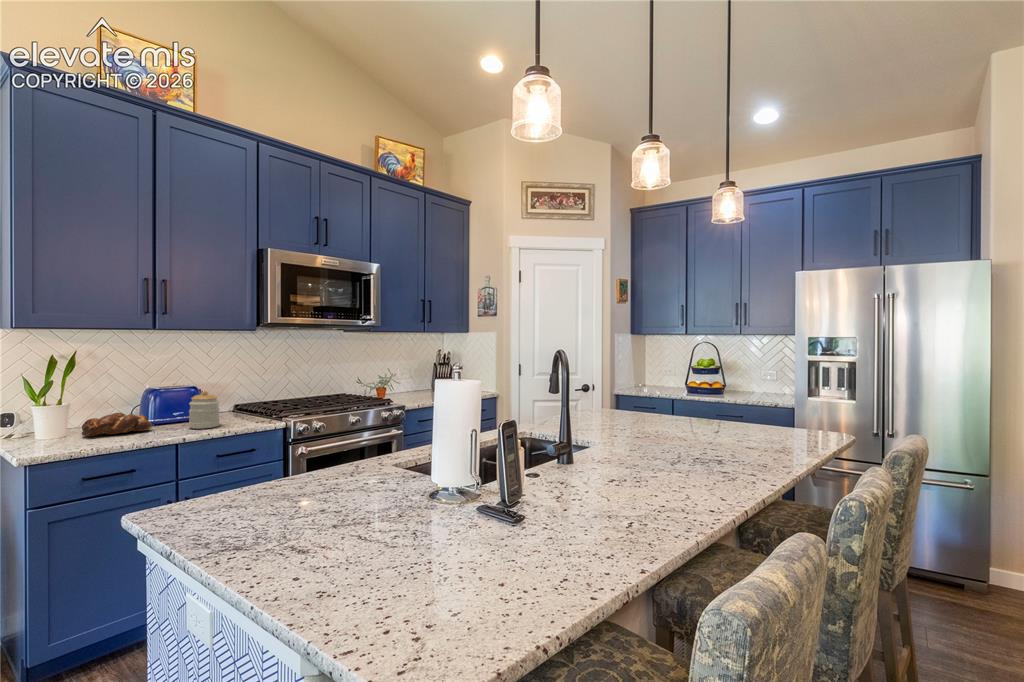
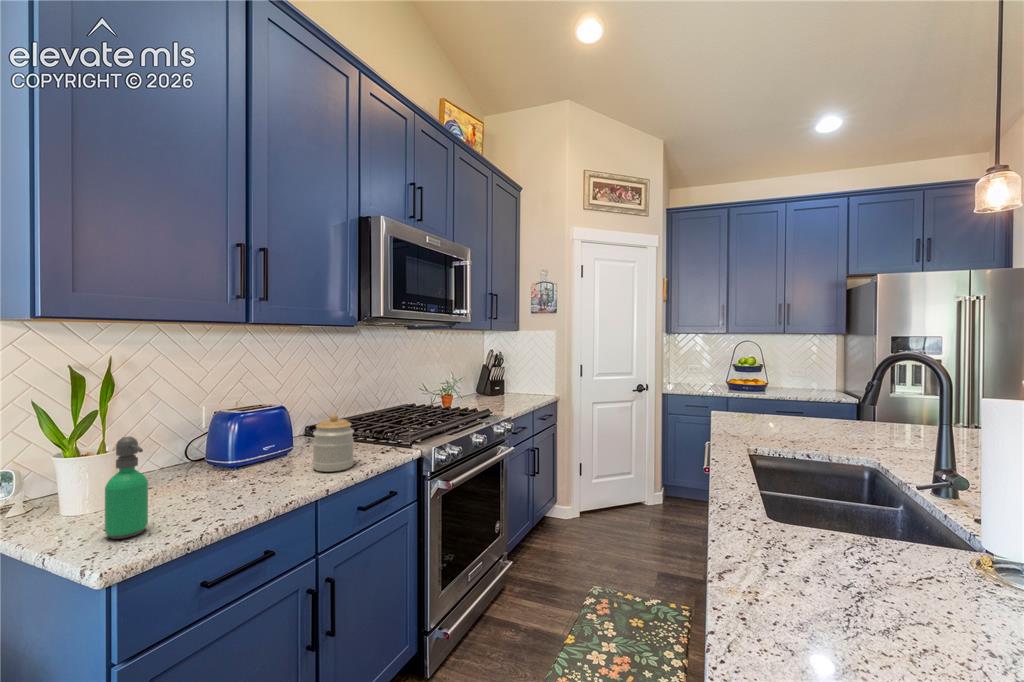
soap dispenser: none [34,393,59,449] -> present [105,437,148,539]
bread loaf: present [82,413,152,436] -> none [157,455,263,500]

